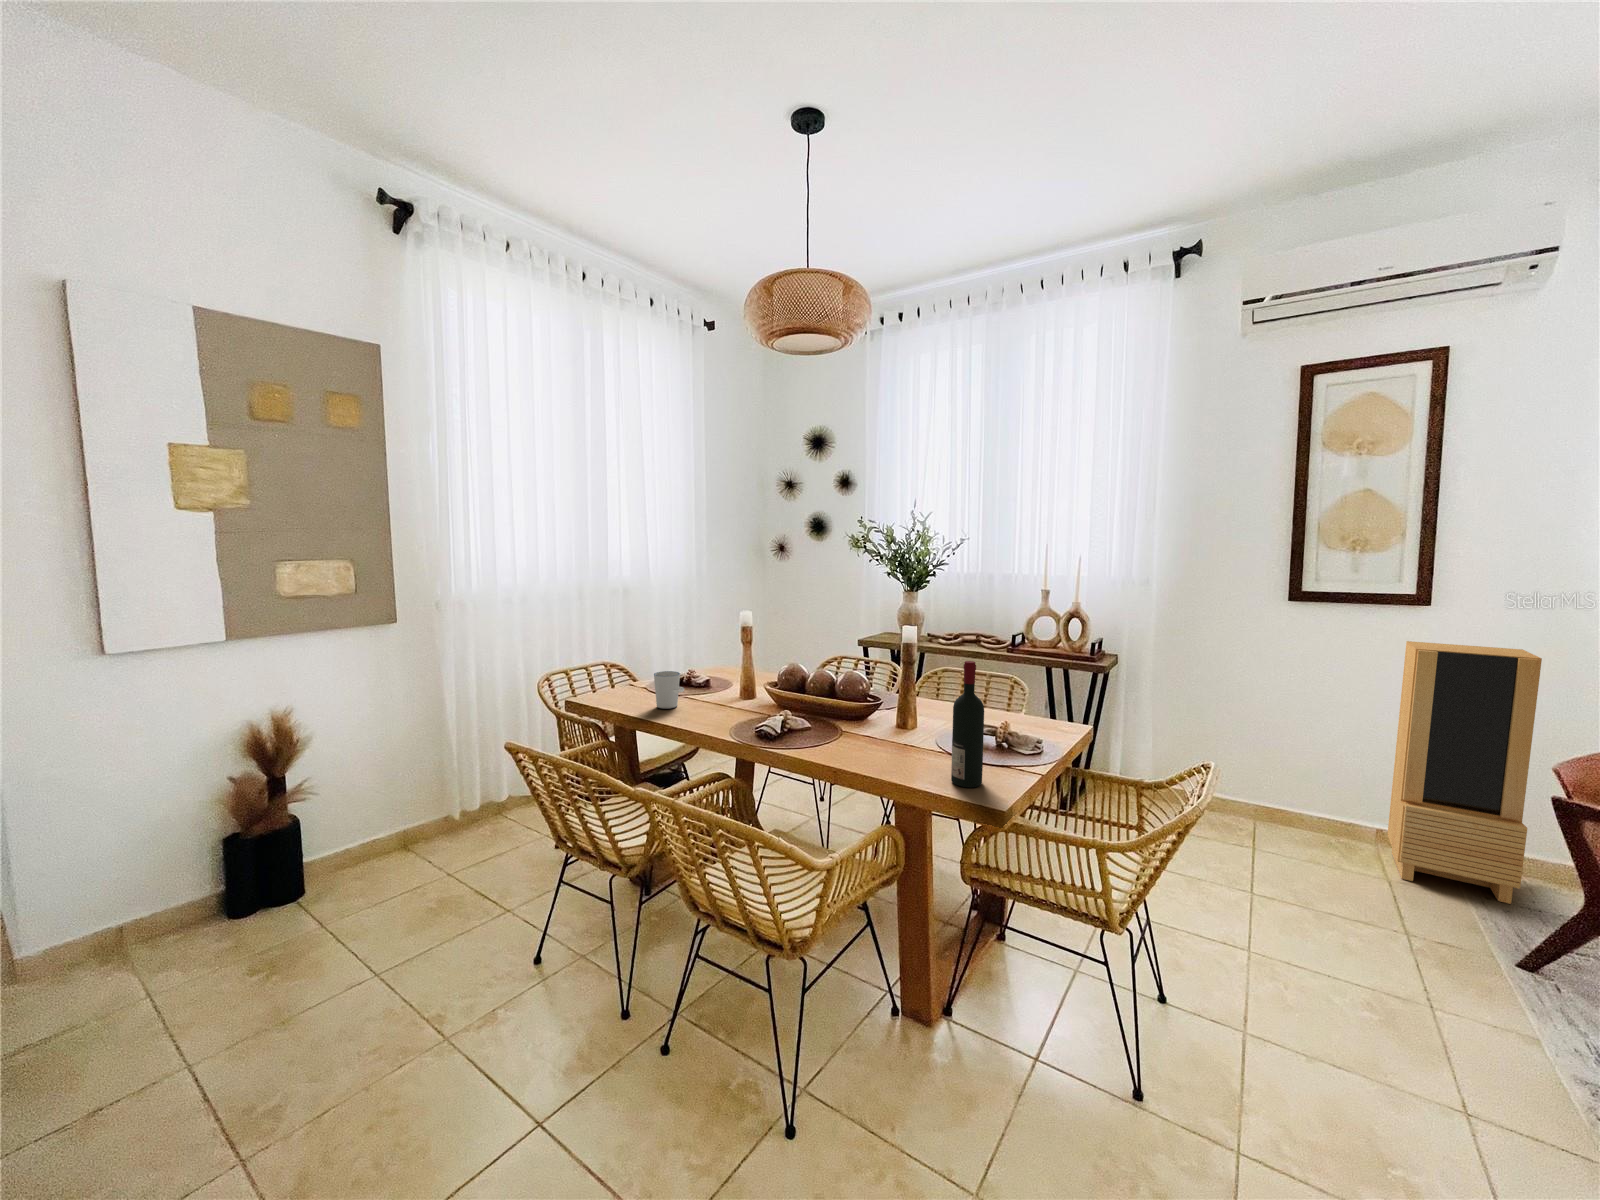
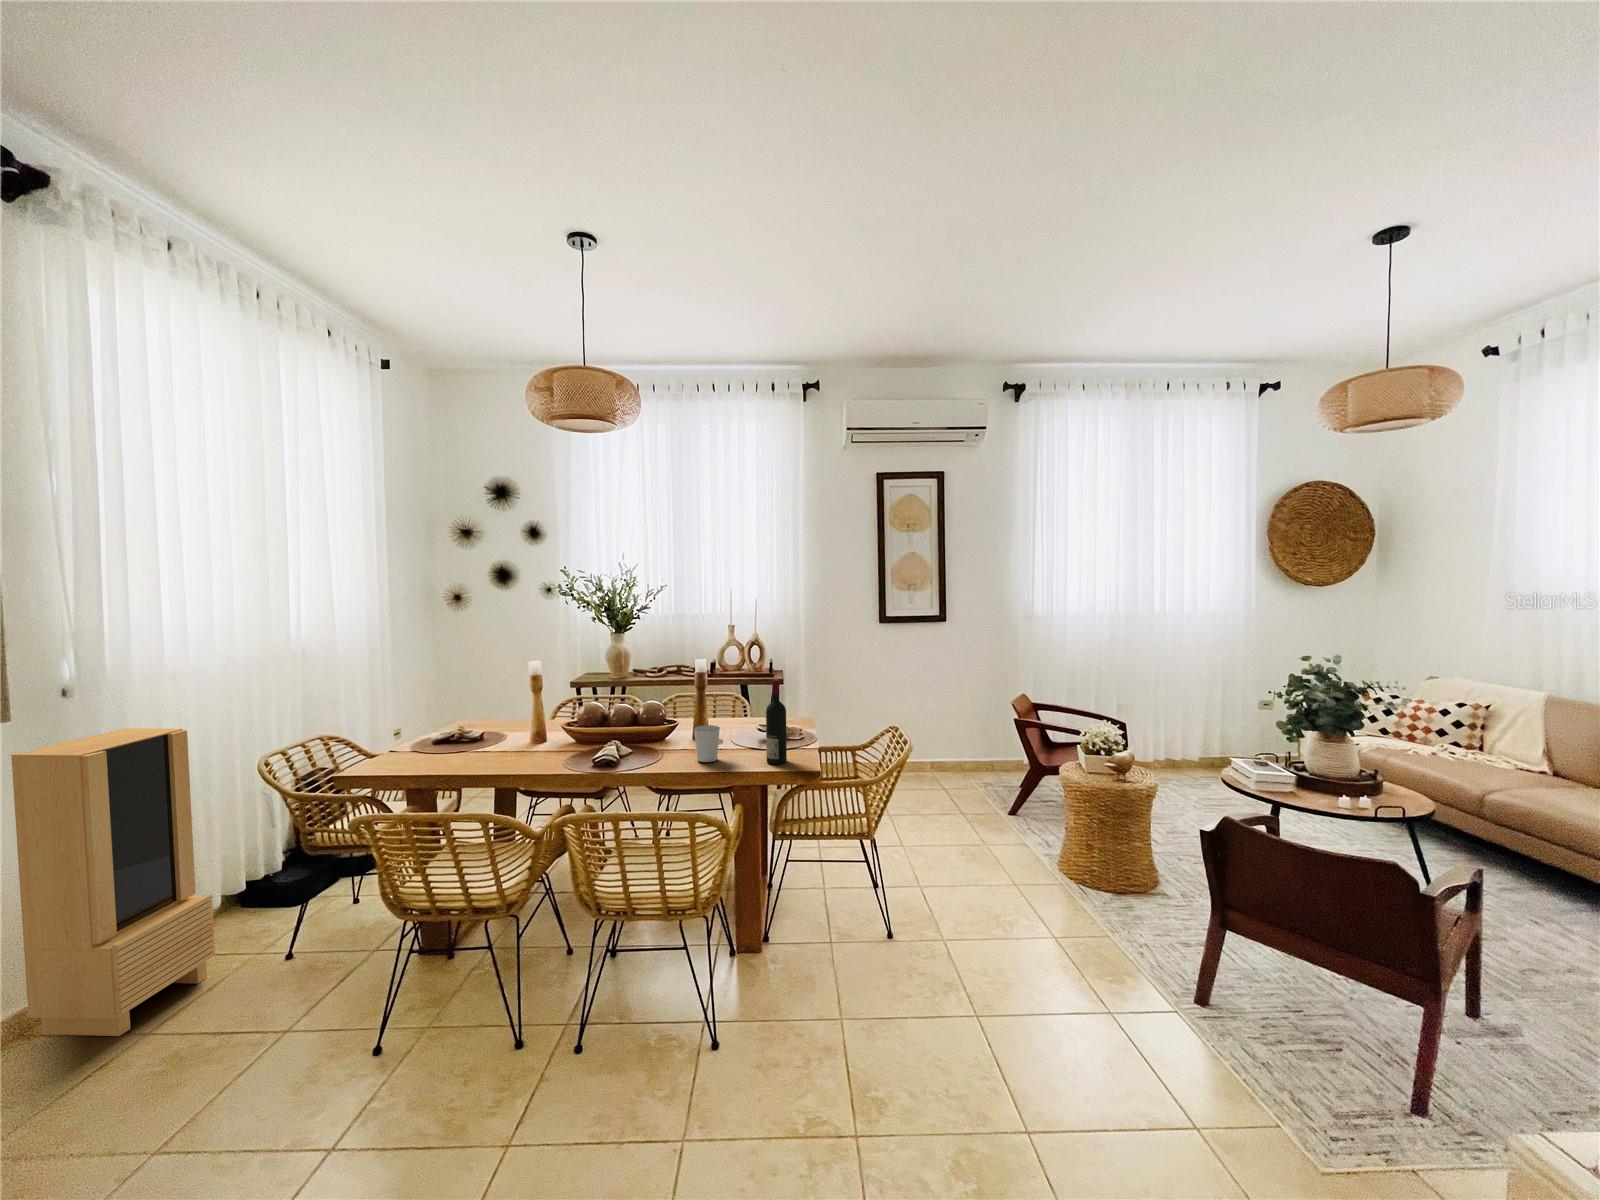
storage cabinet: present [1387,641,1542,904] -> present [11,729,215,1036]
cup: present [654,671,684,709] -> present [695,725,723,762]

